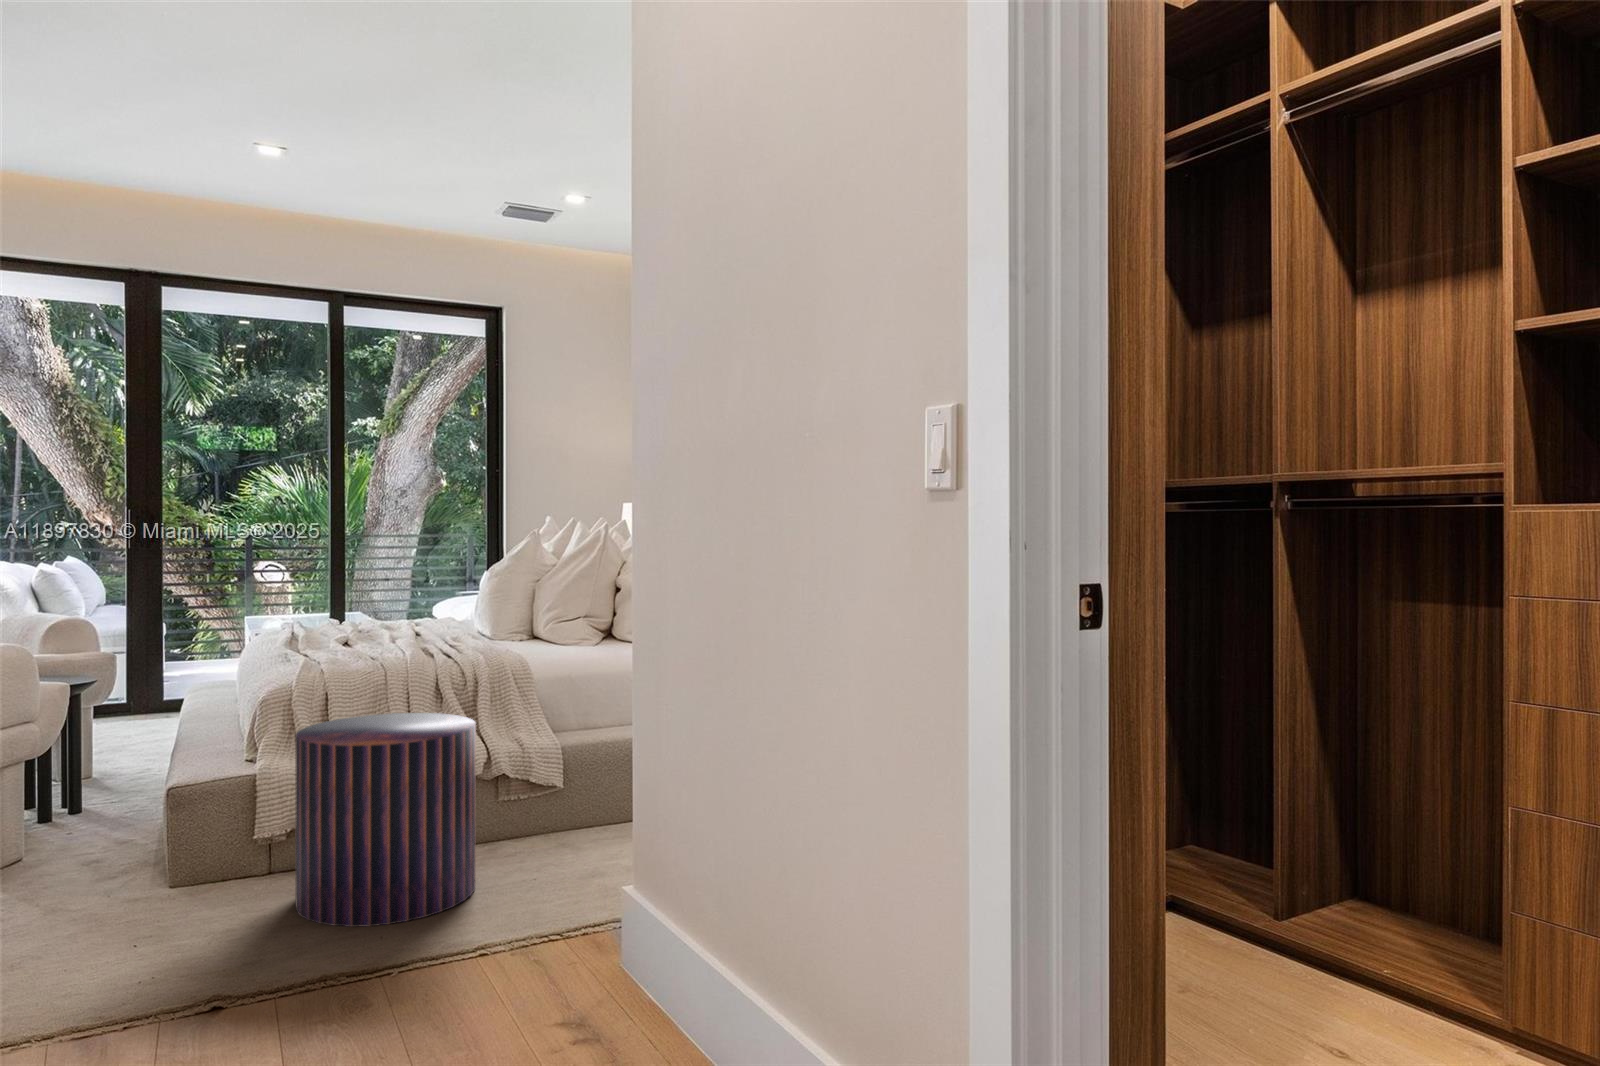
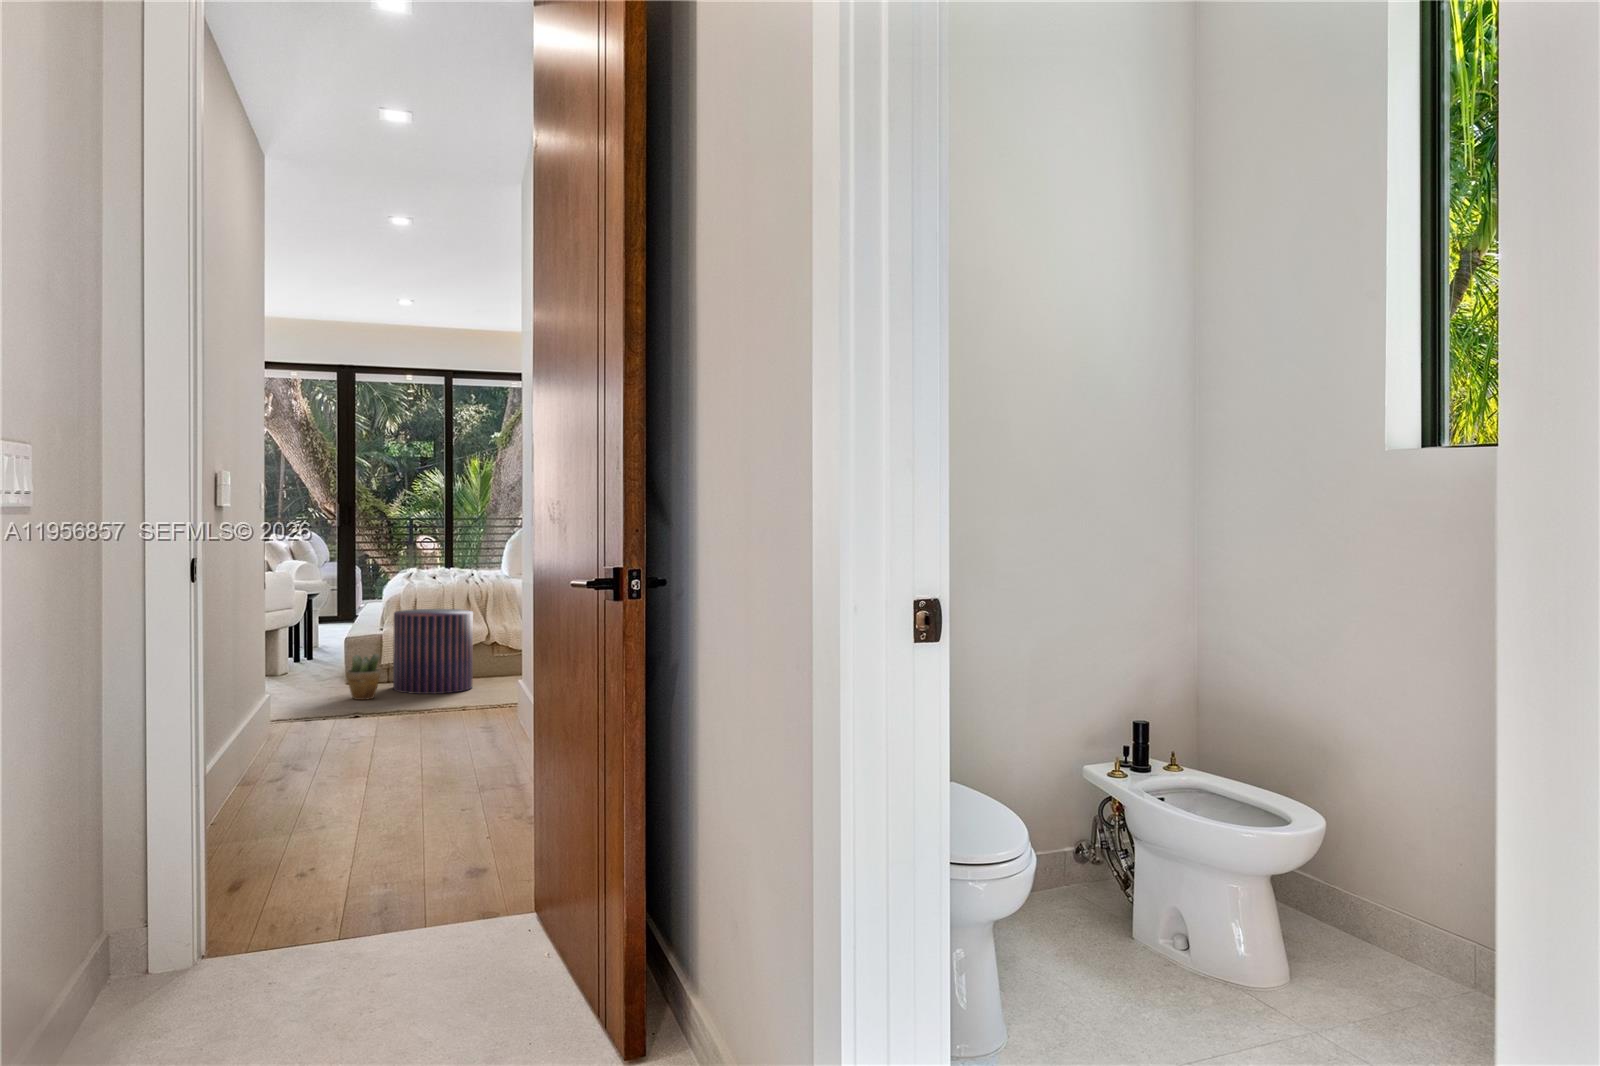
potted plant: none [188,855,282,981] -> present [346,654,381,700]

